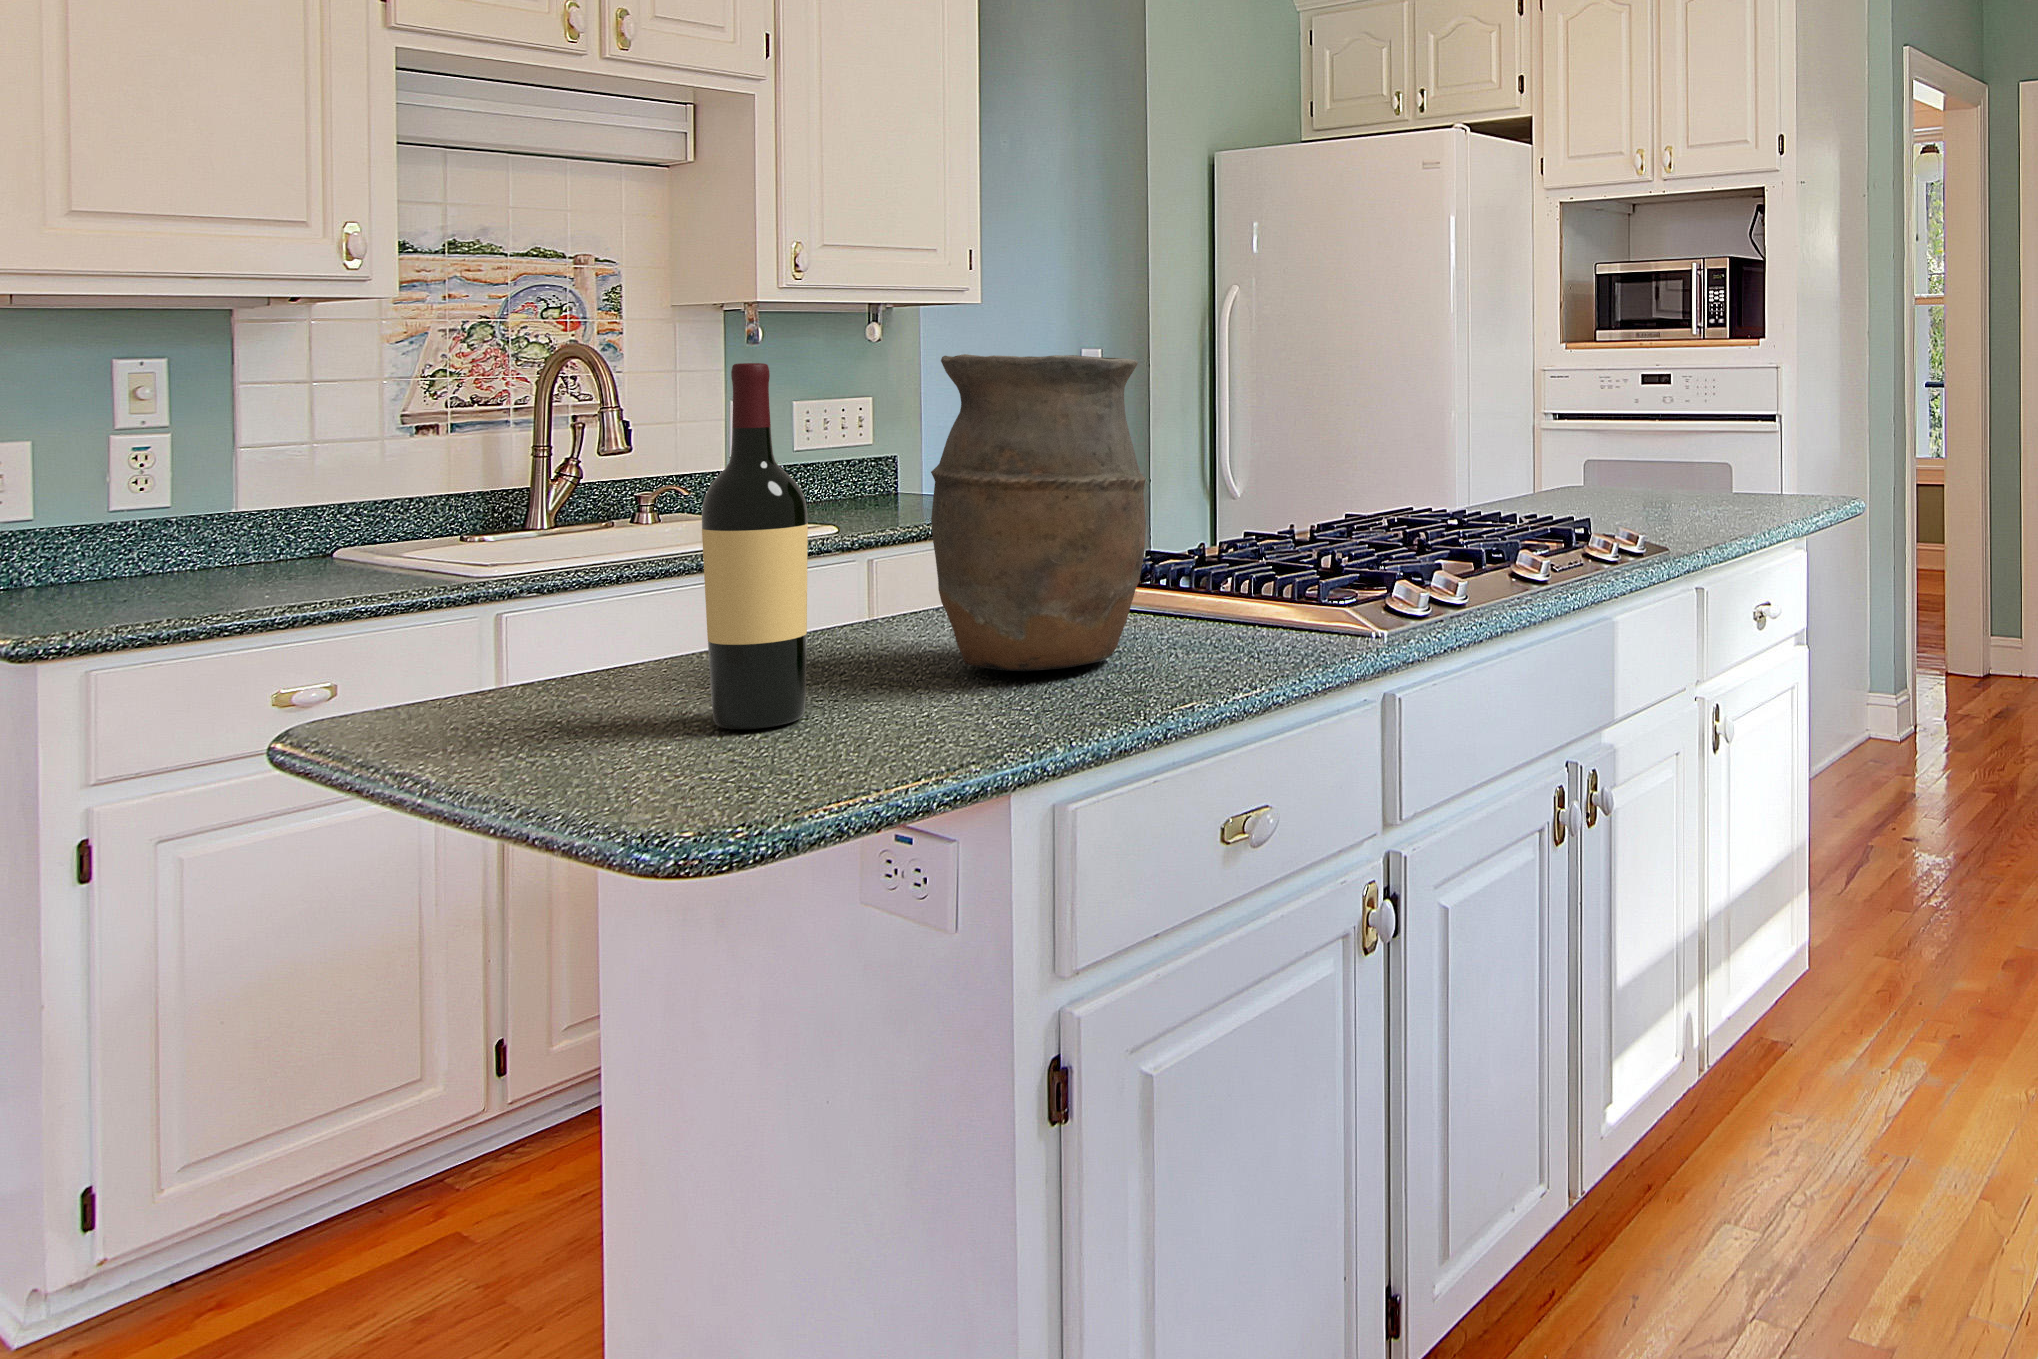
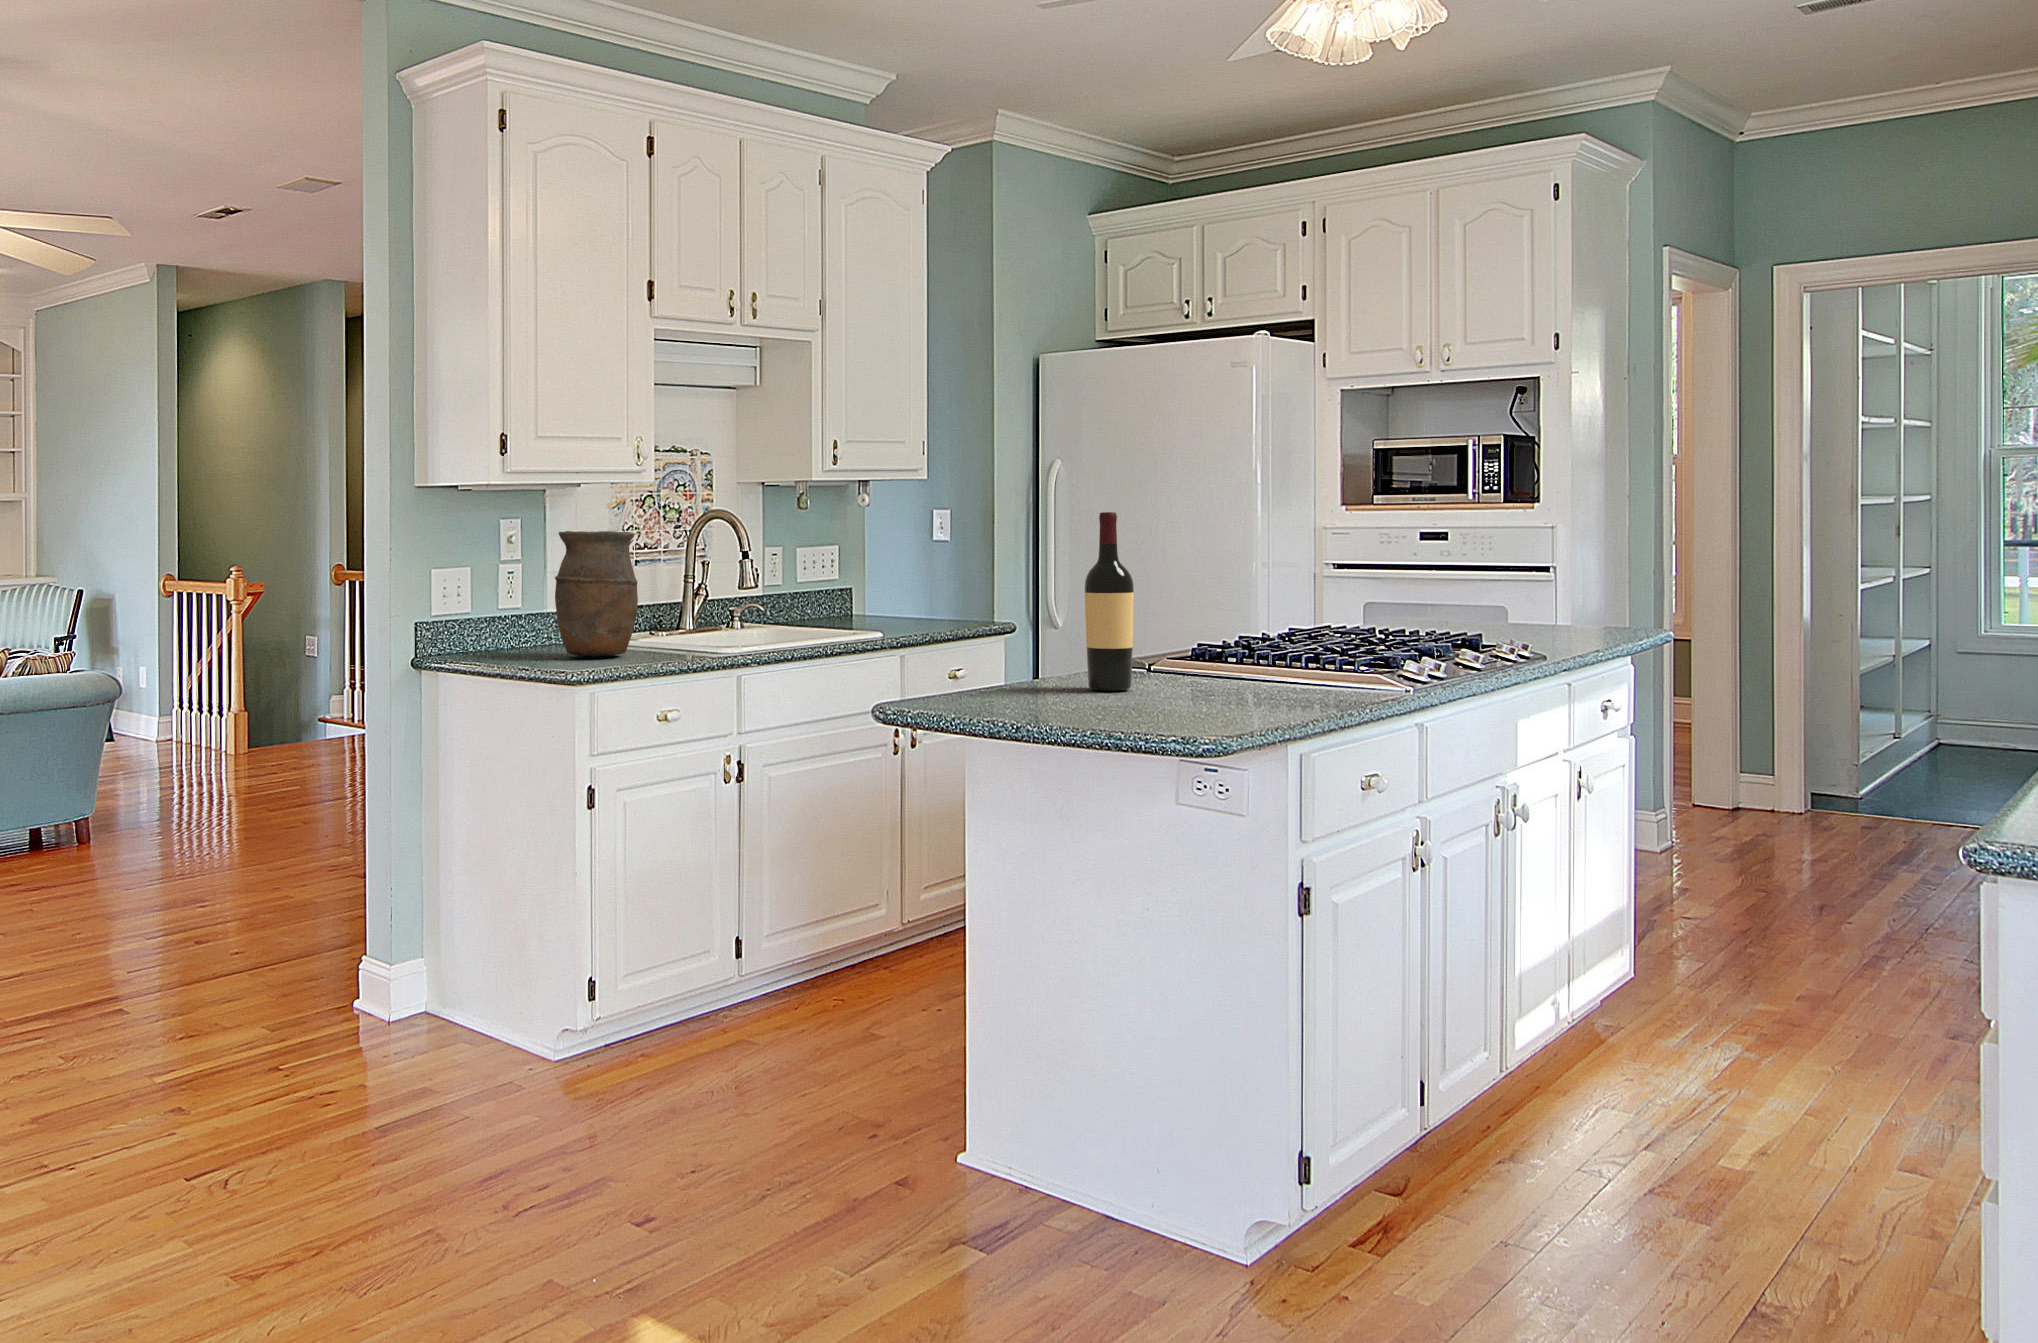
vase: present [931,354,1146,671] -> present [555,531,638,657]

